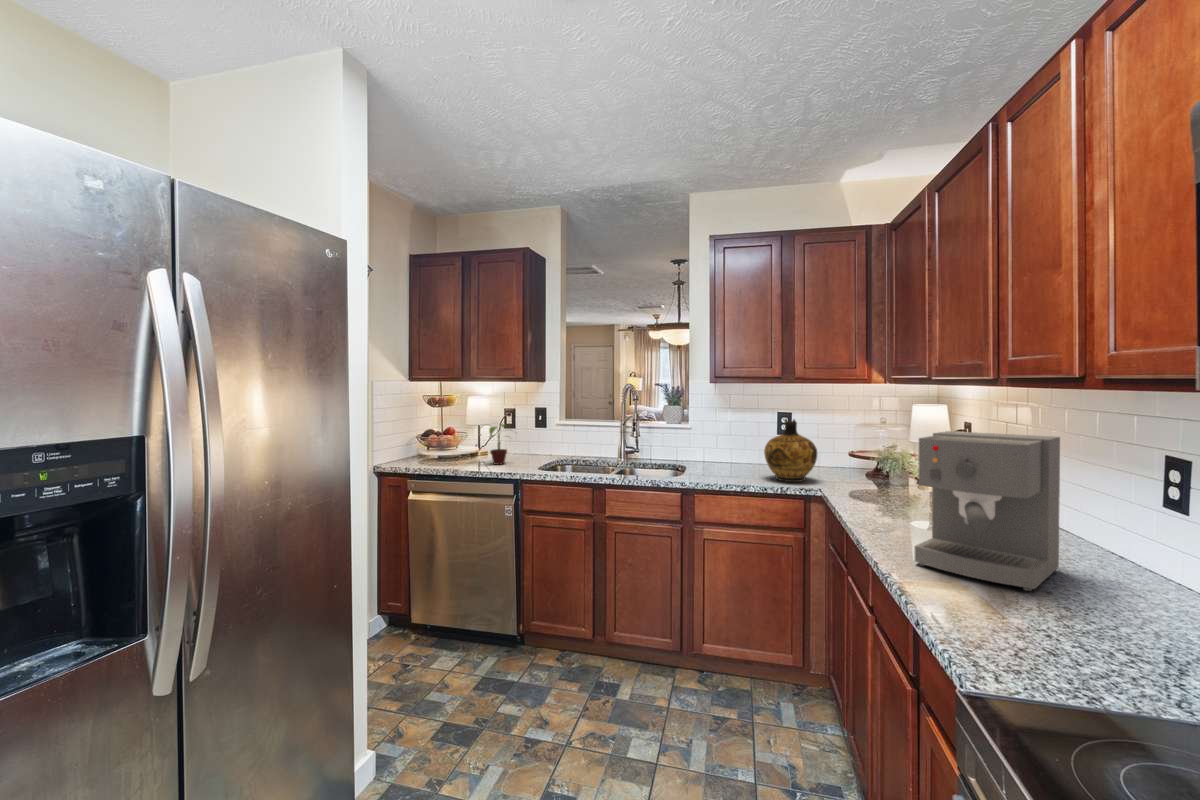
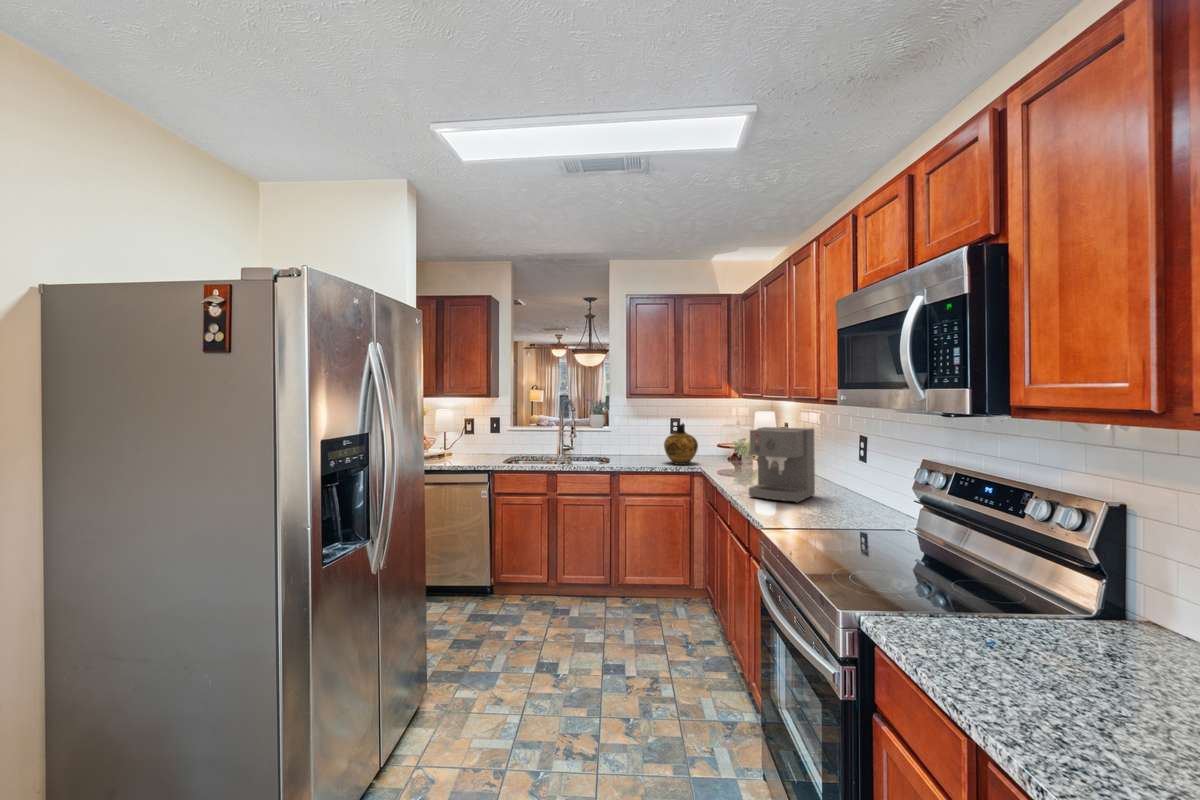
potted plant: present [484,424,507,465] -> none [451,430,483,461]

